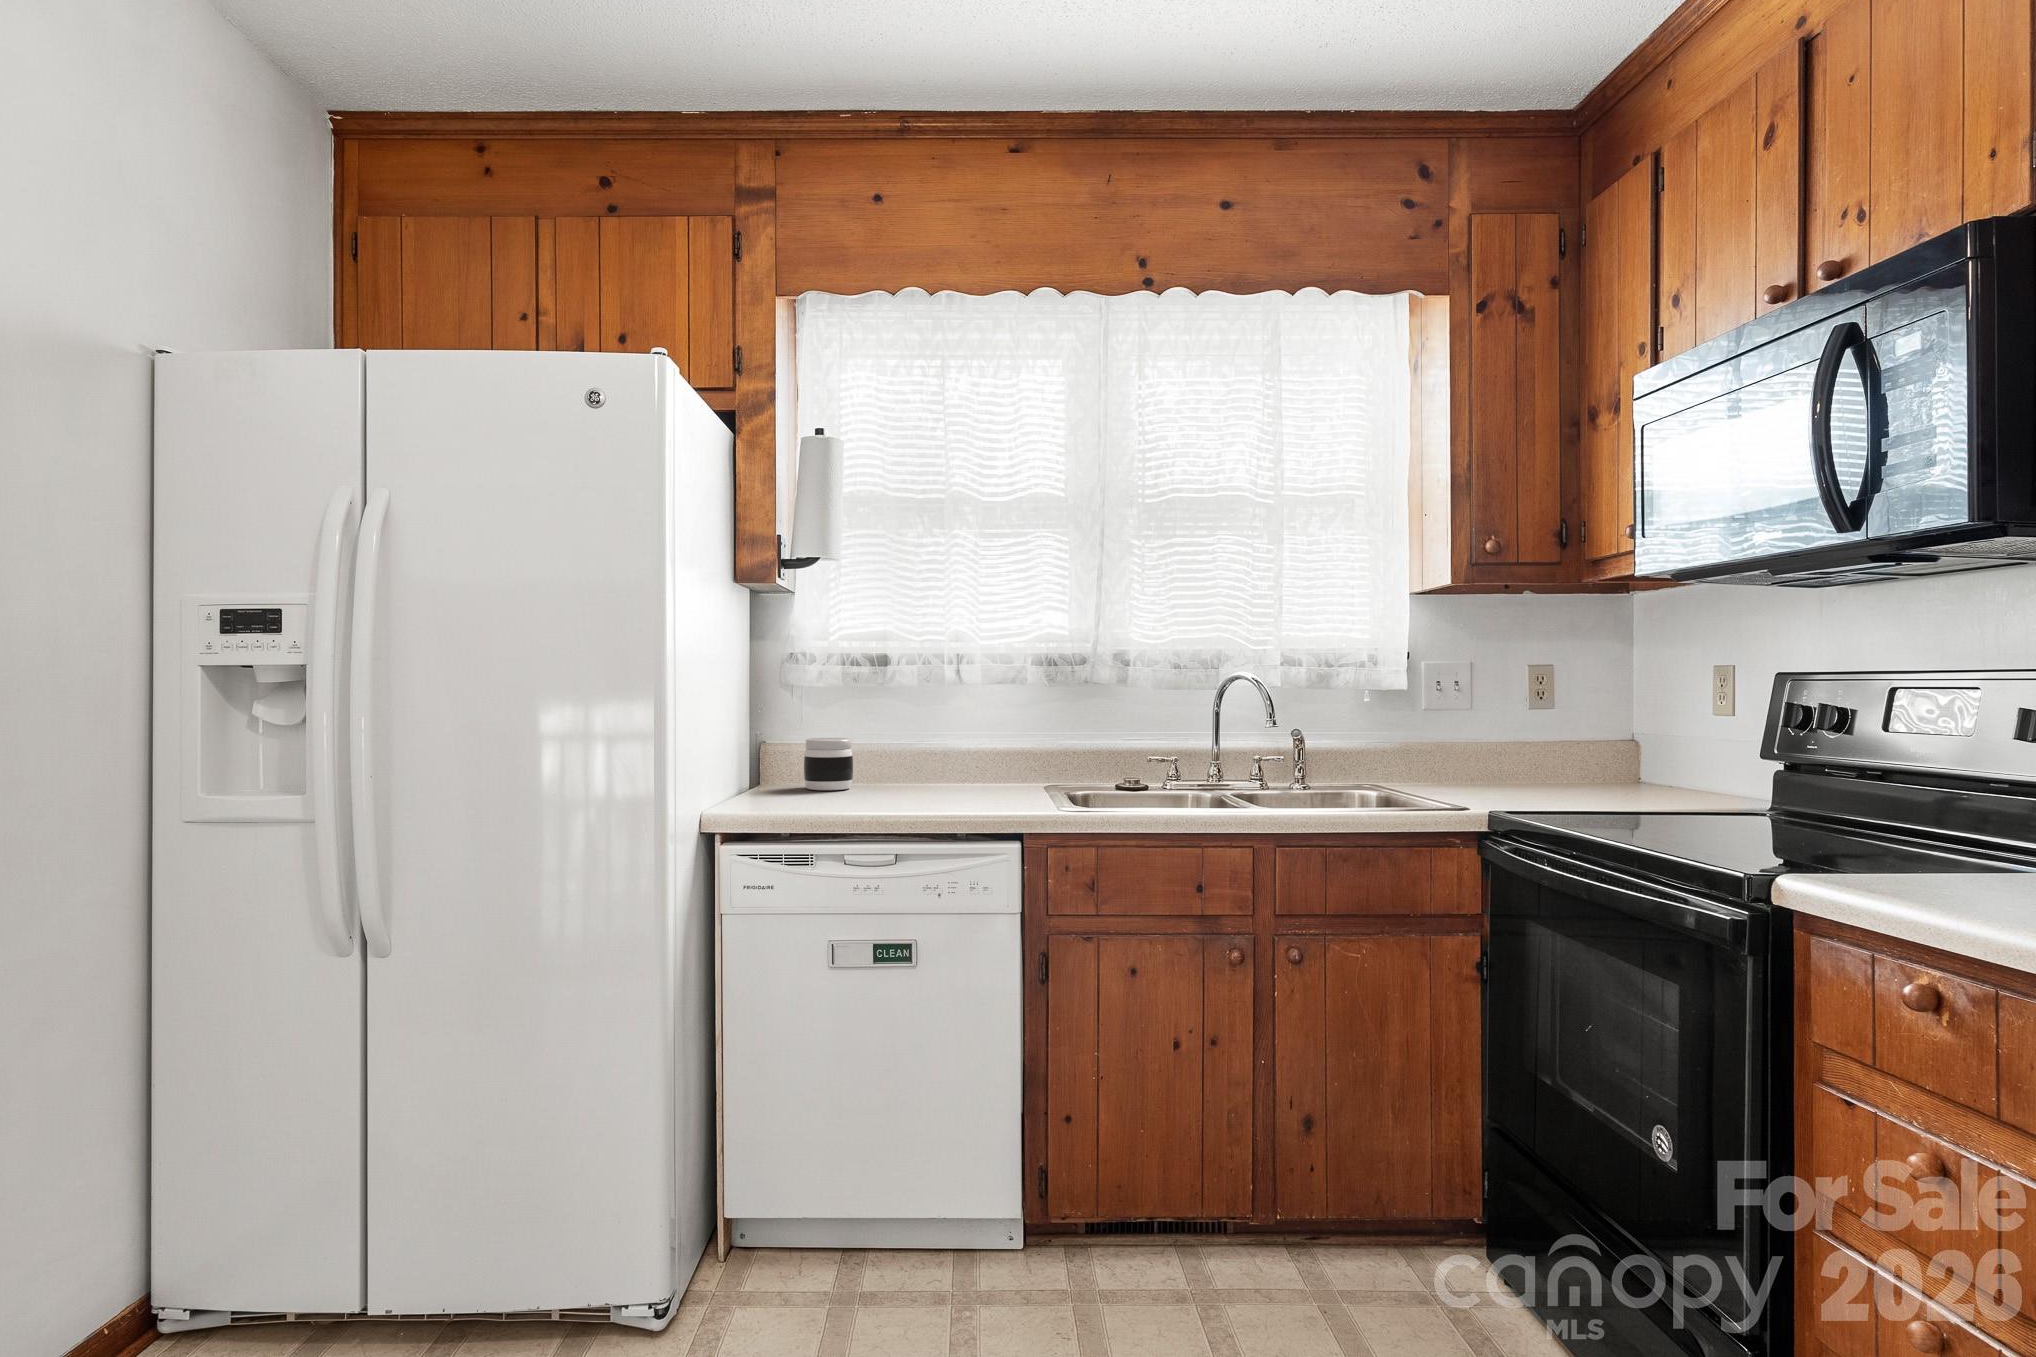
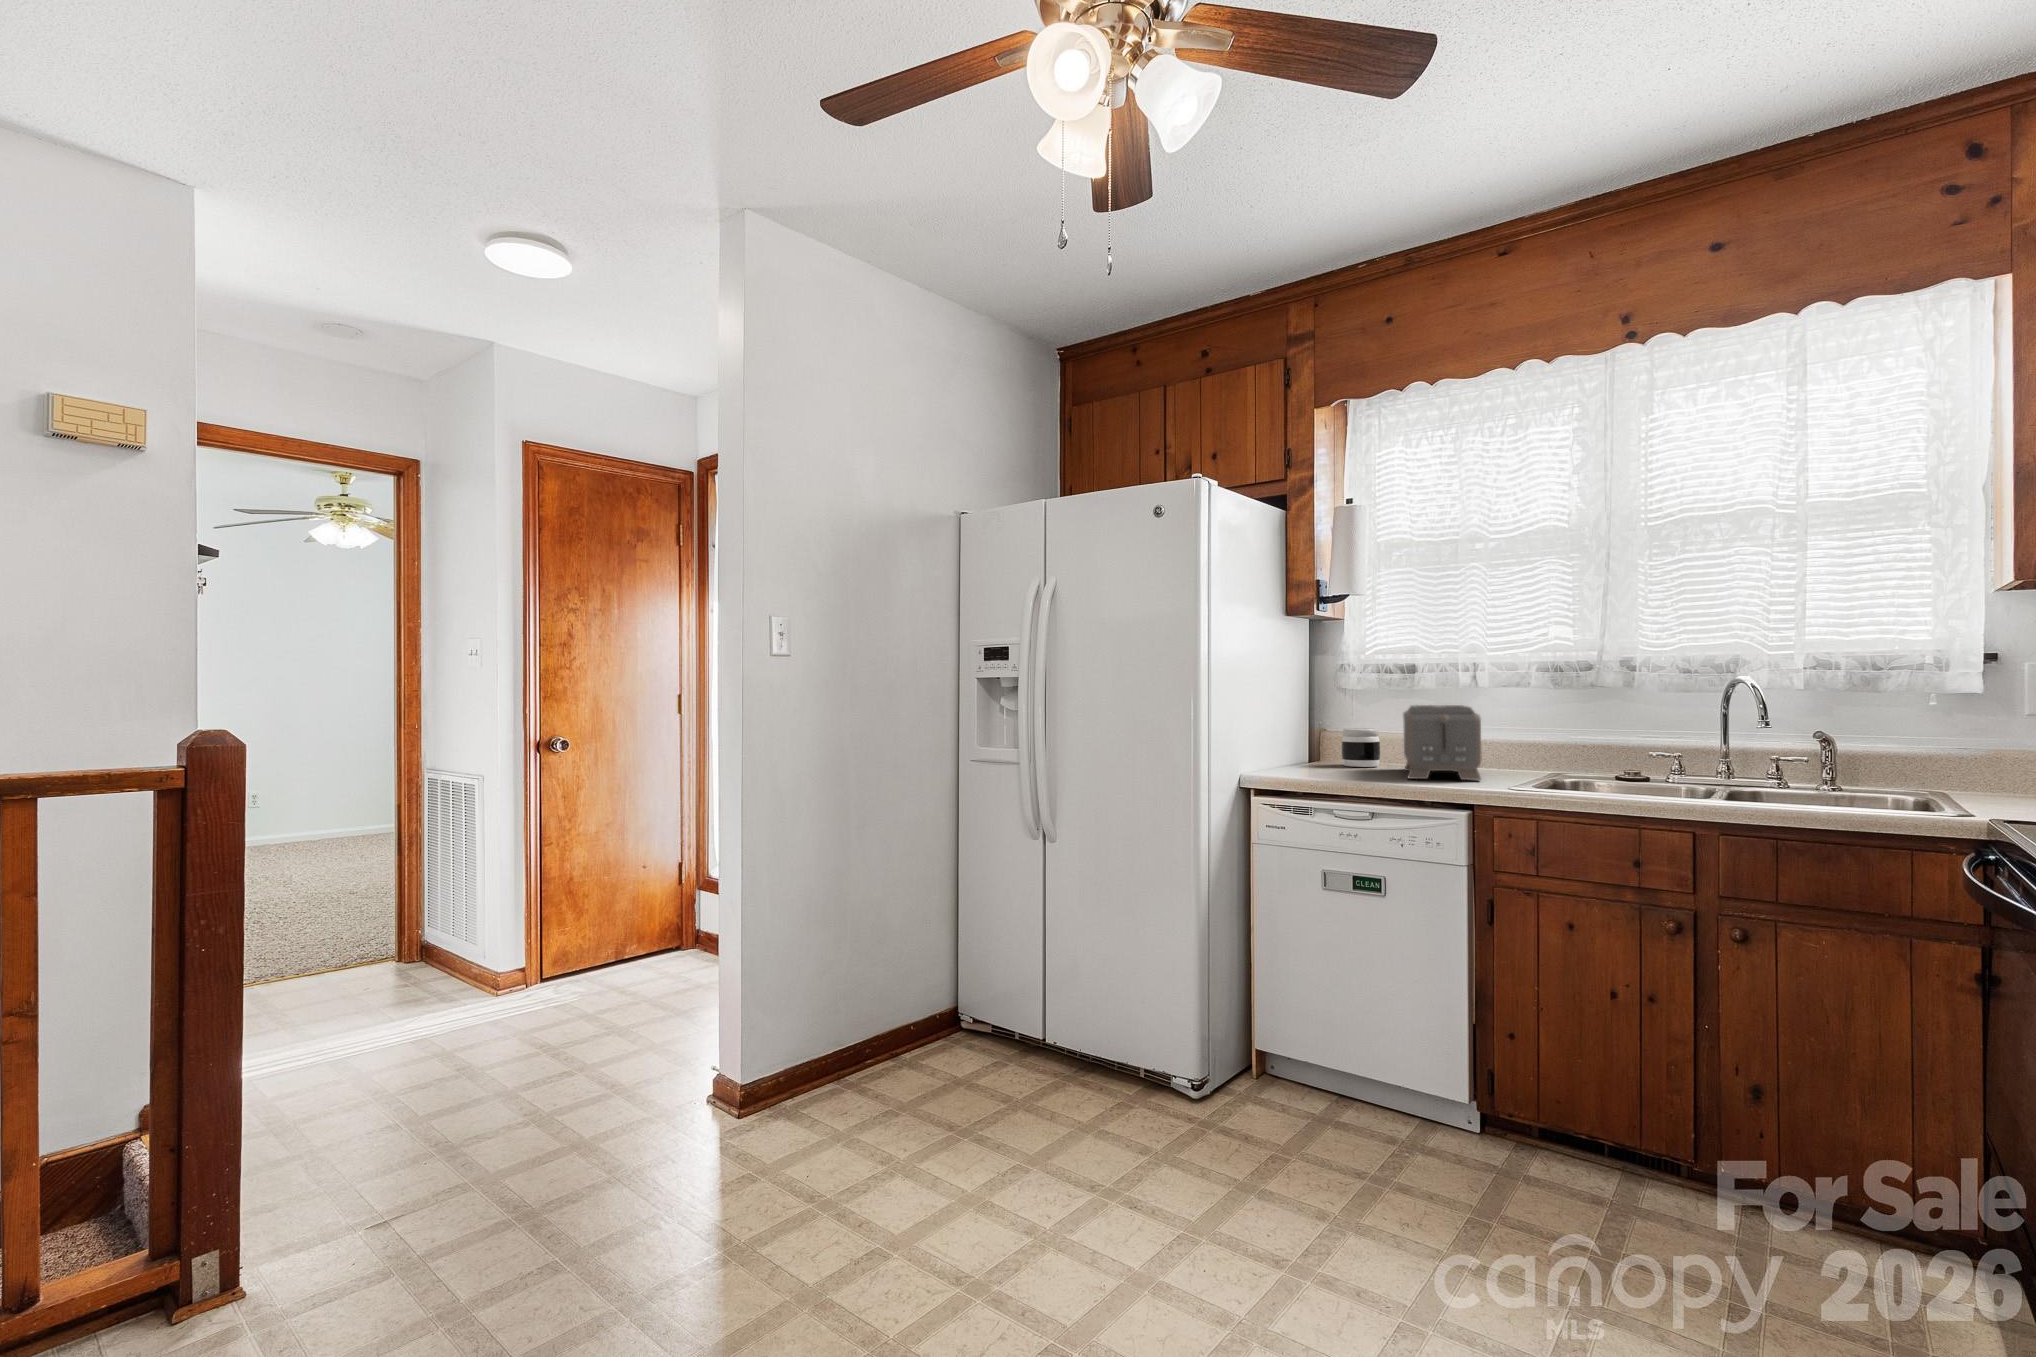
toaster: none [886,707,1006,805] -> present [1403,705,1481,780]

